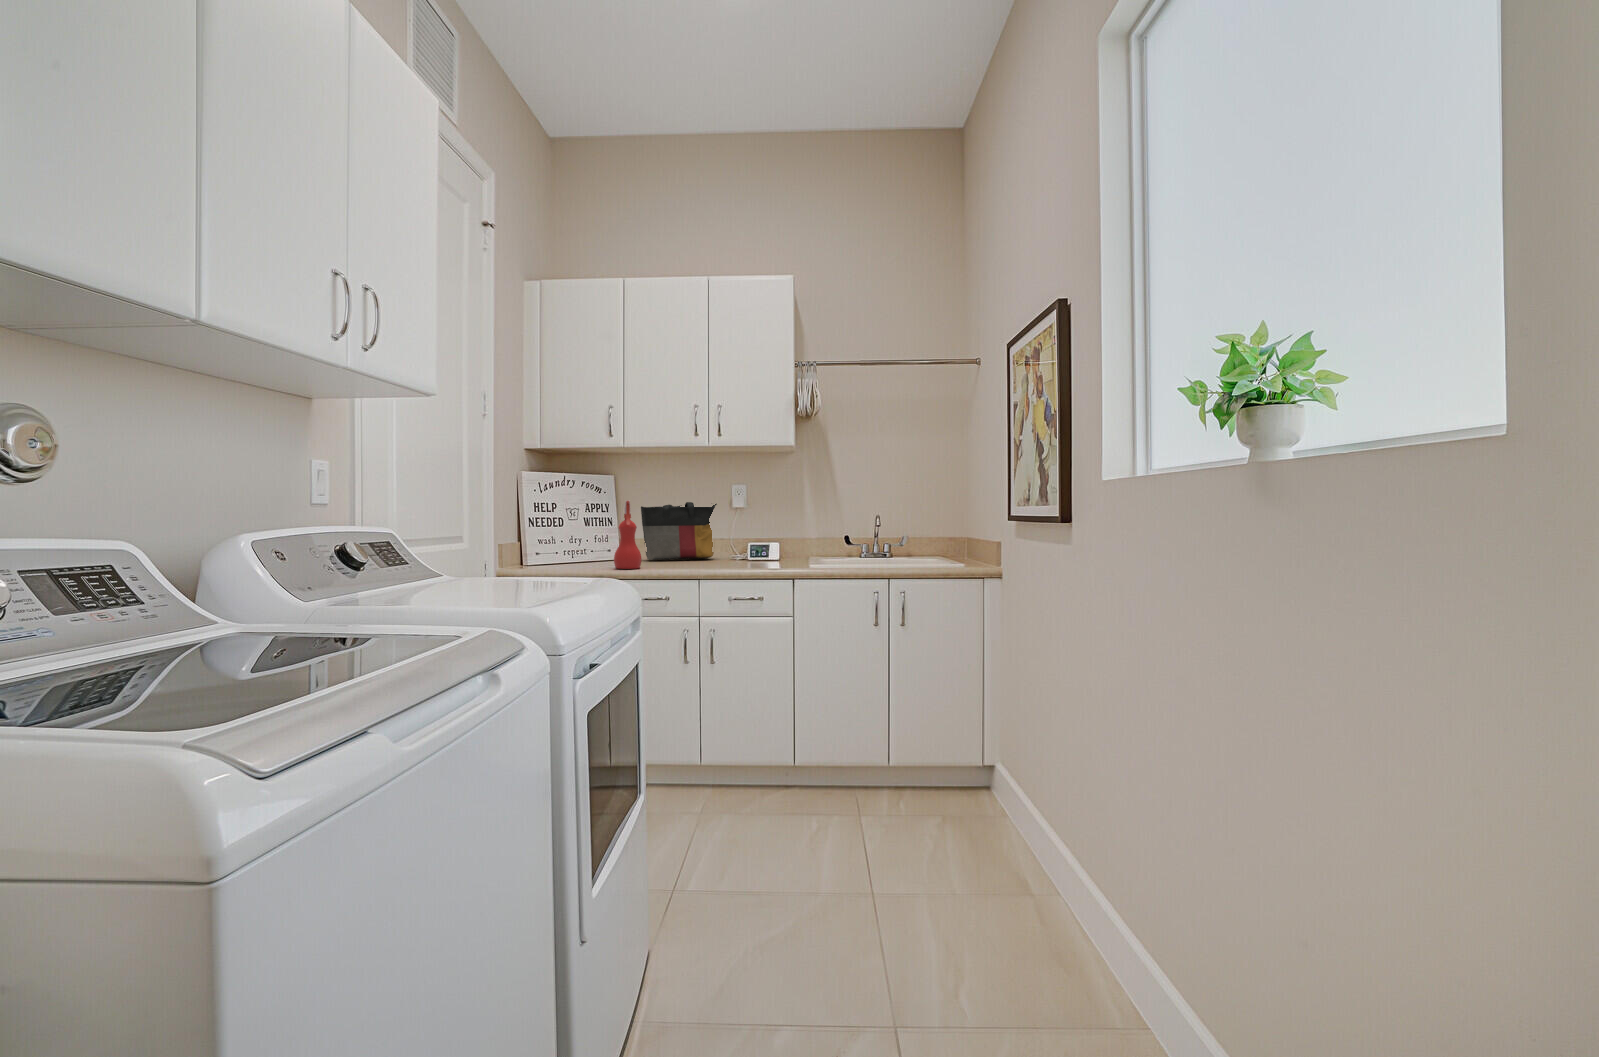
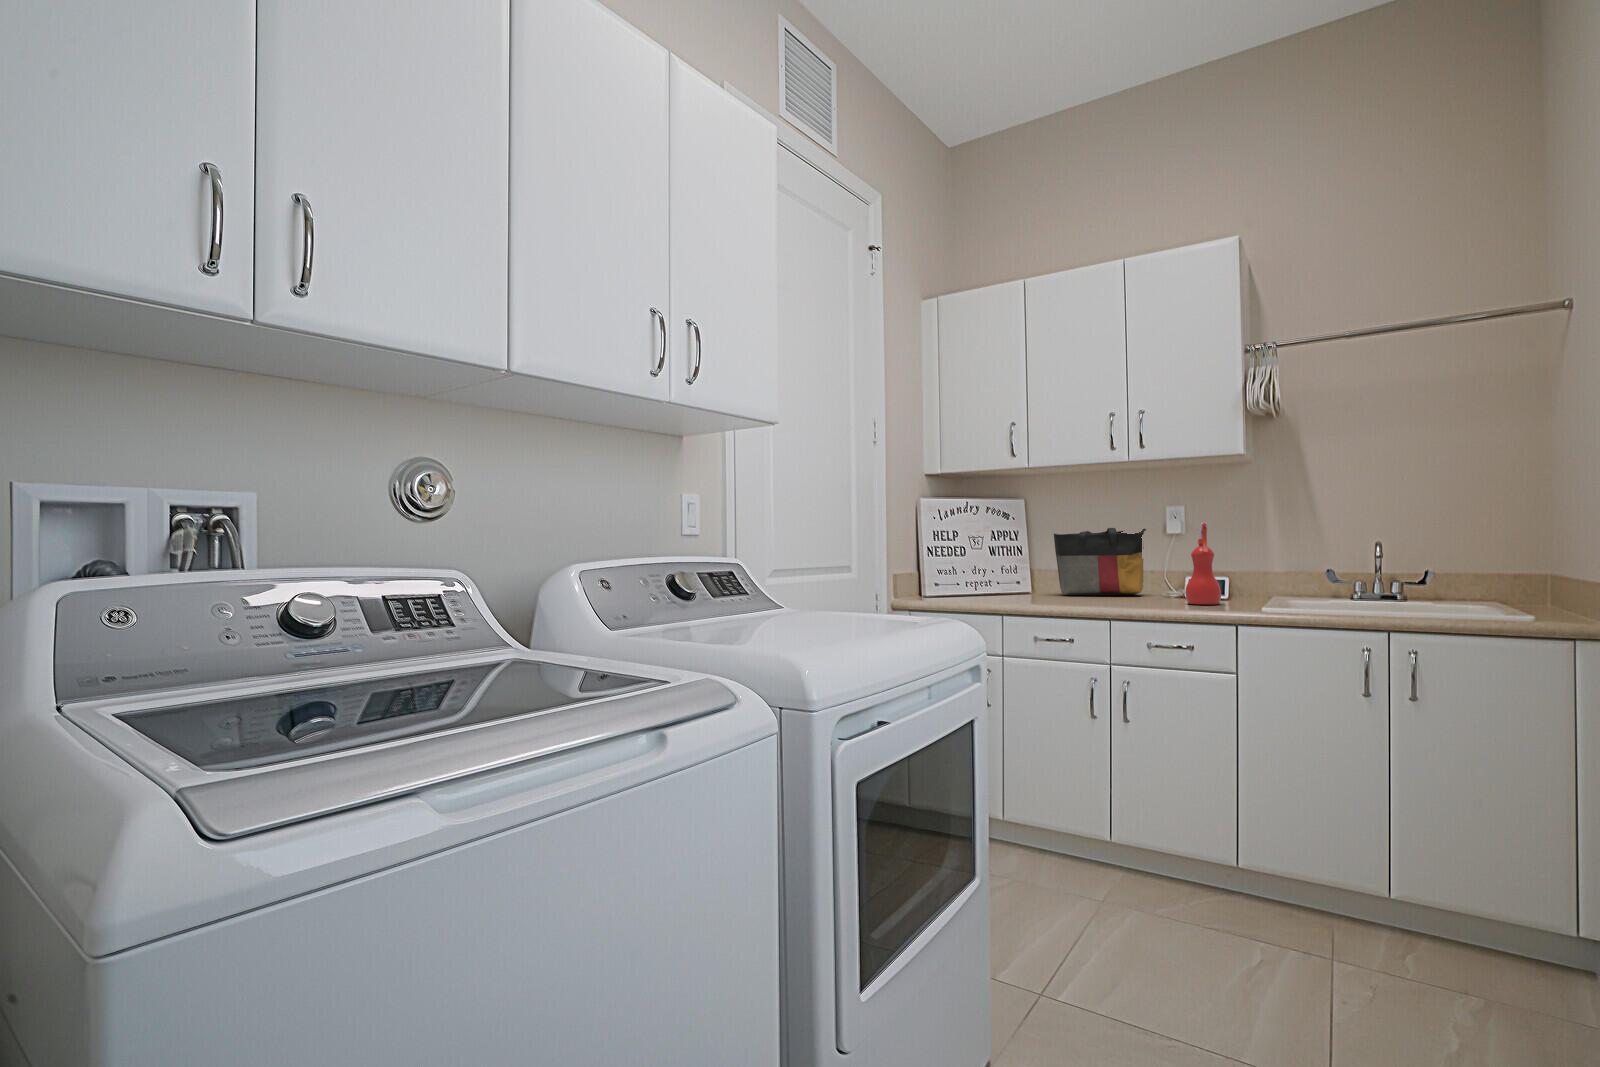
spray bottle: present [614,500,641,569] -> present [1185,523,1221,605]

